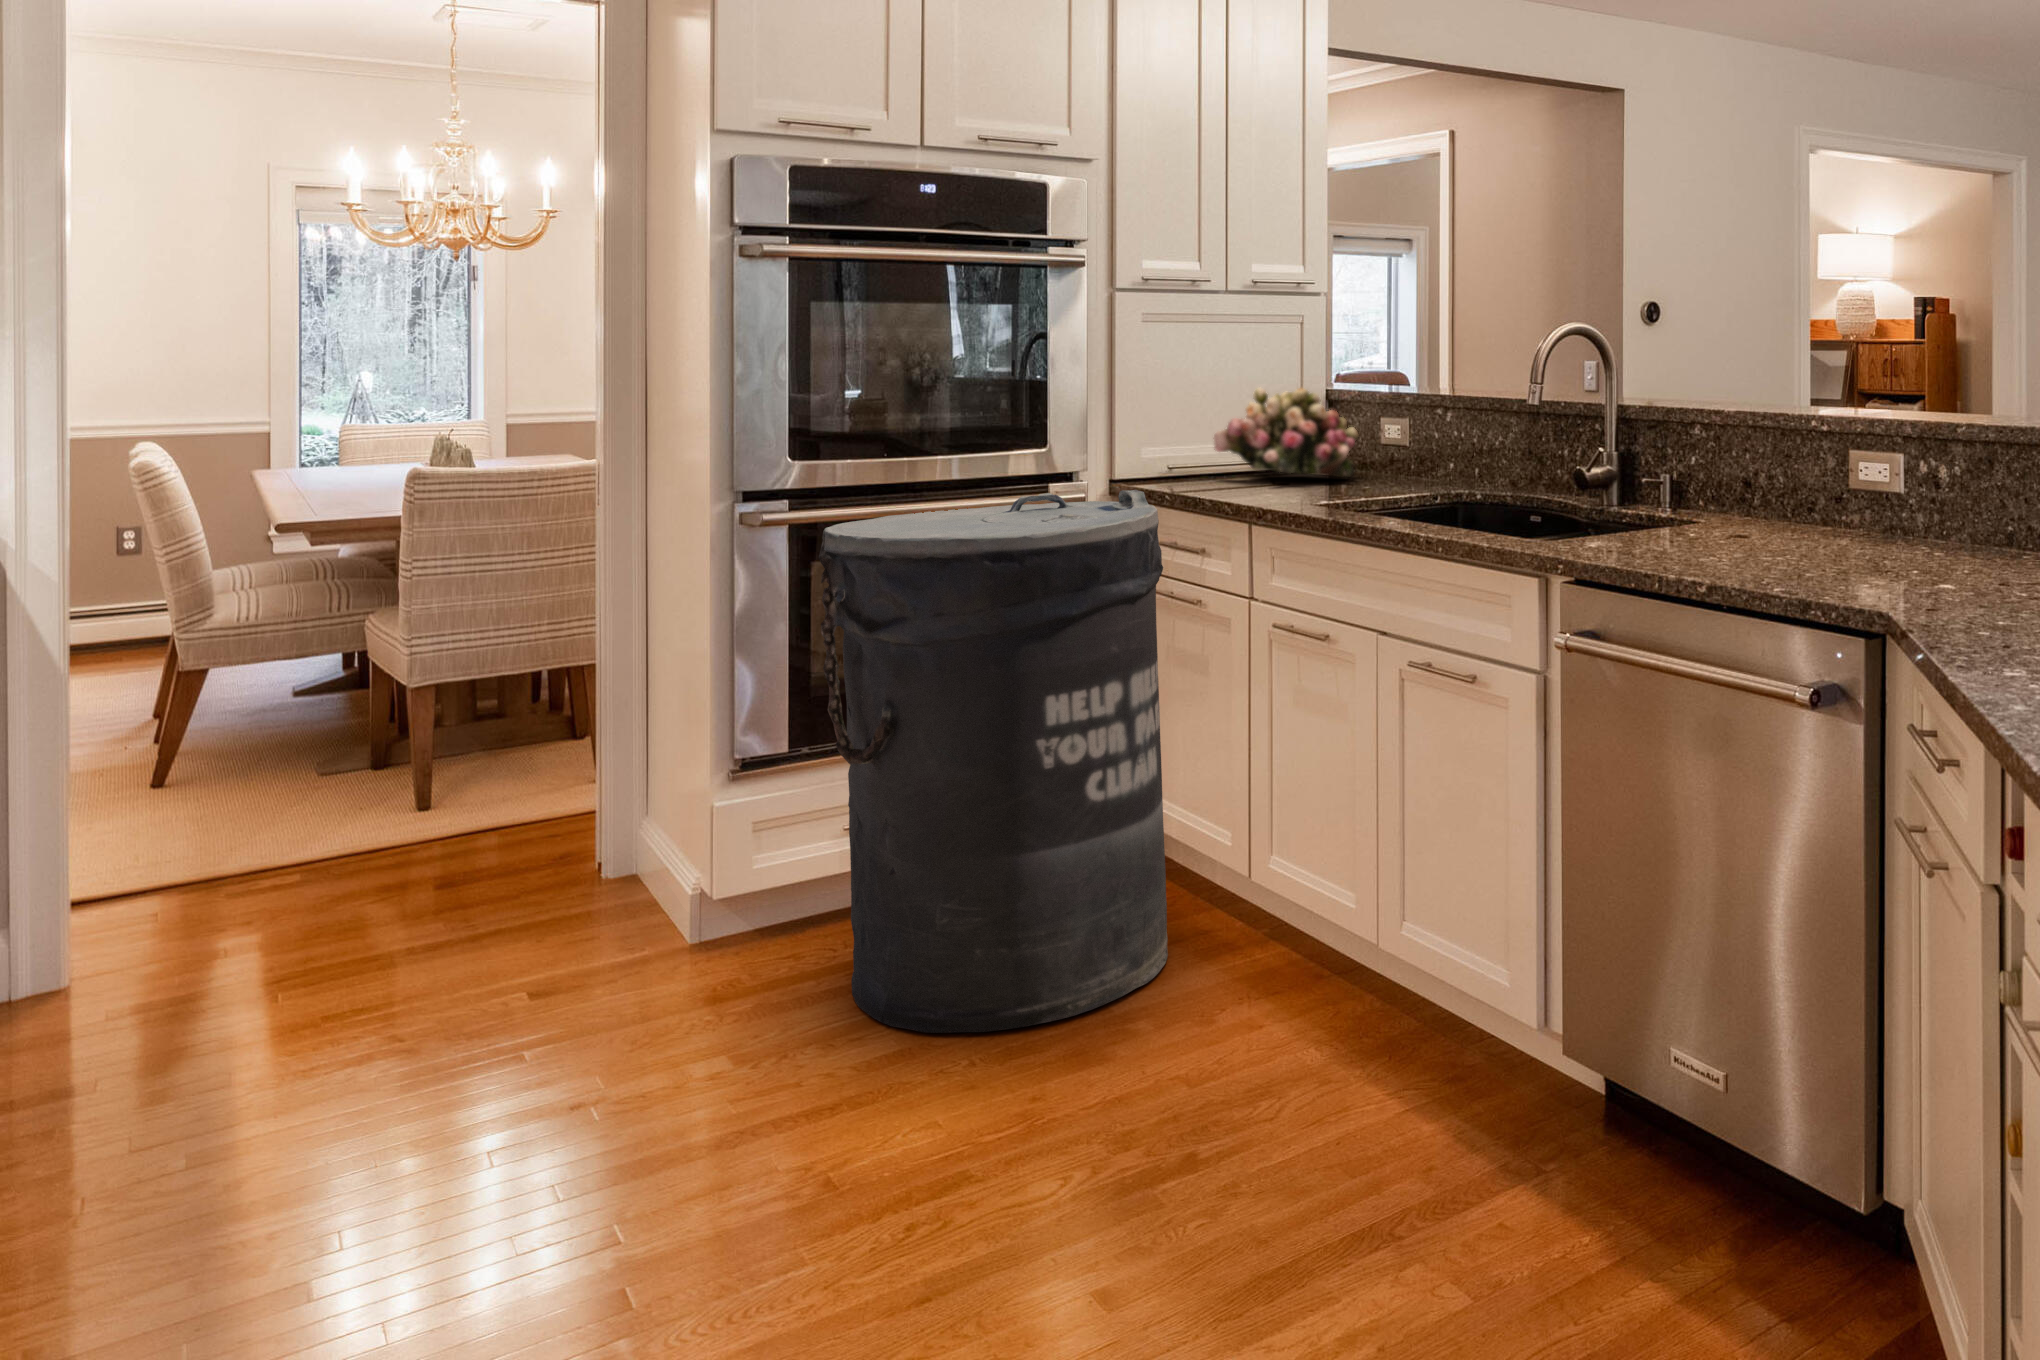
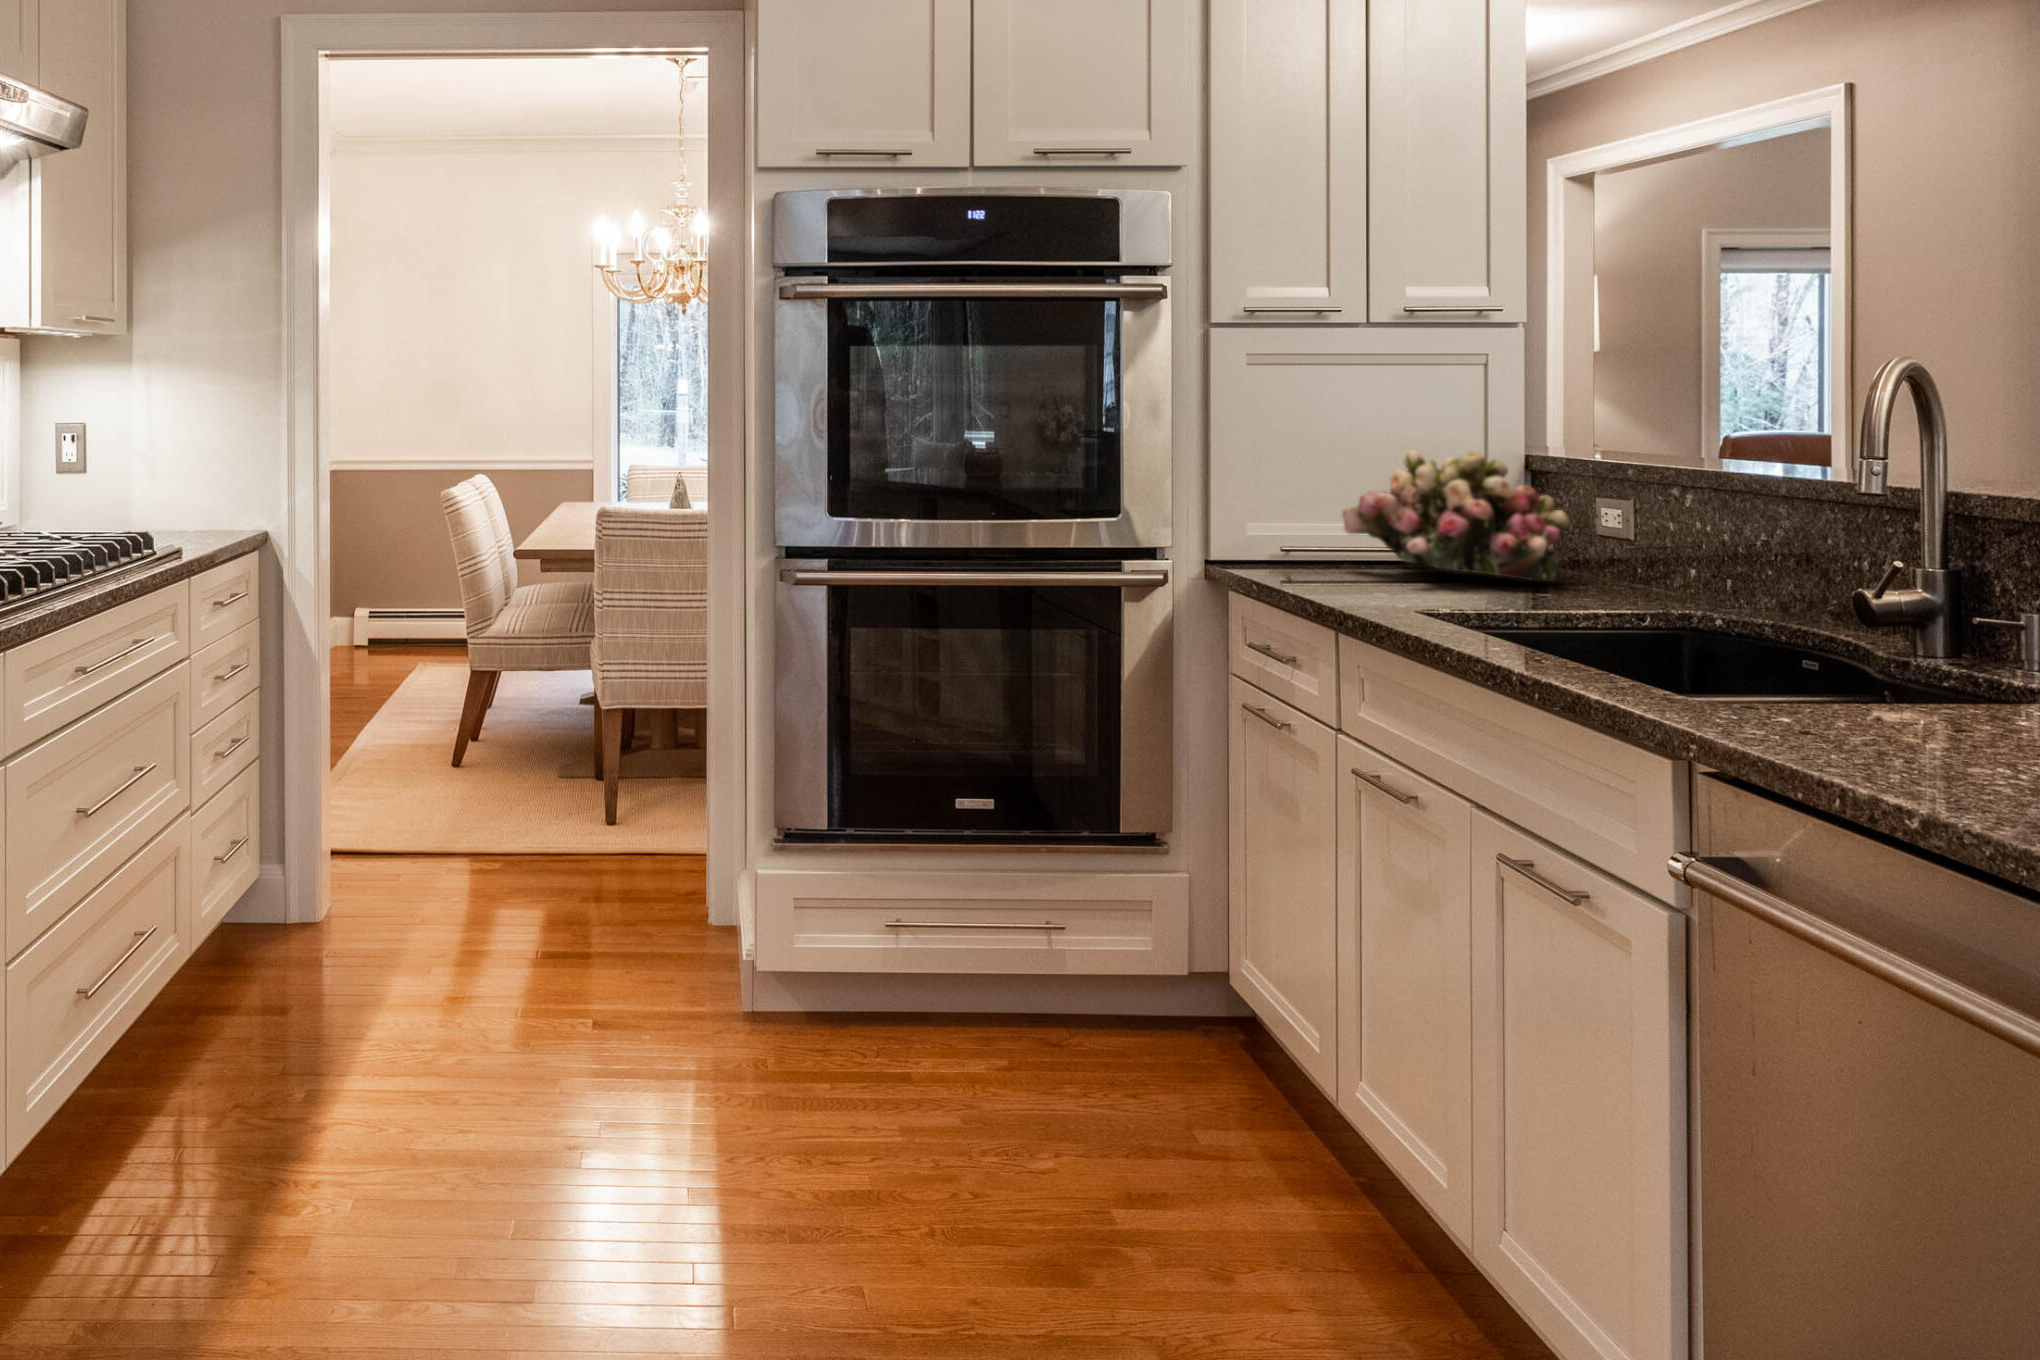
trash can: present [819,490,1168,1033] -> none [832,579,1245,1246]

